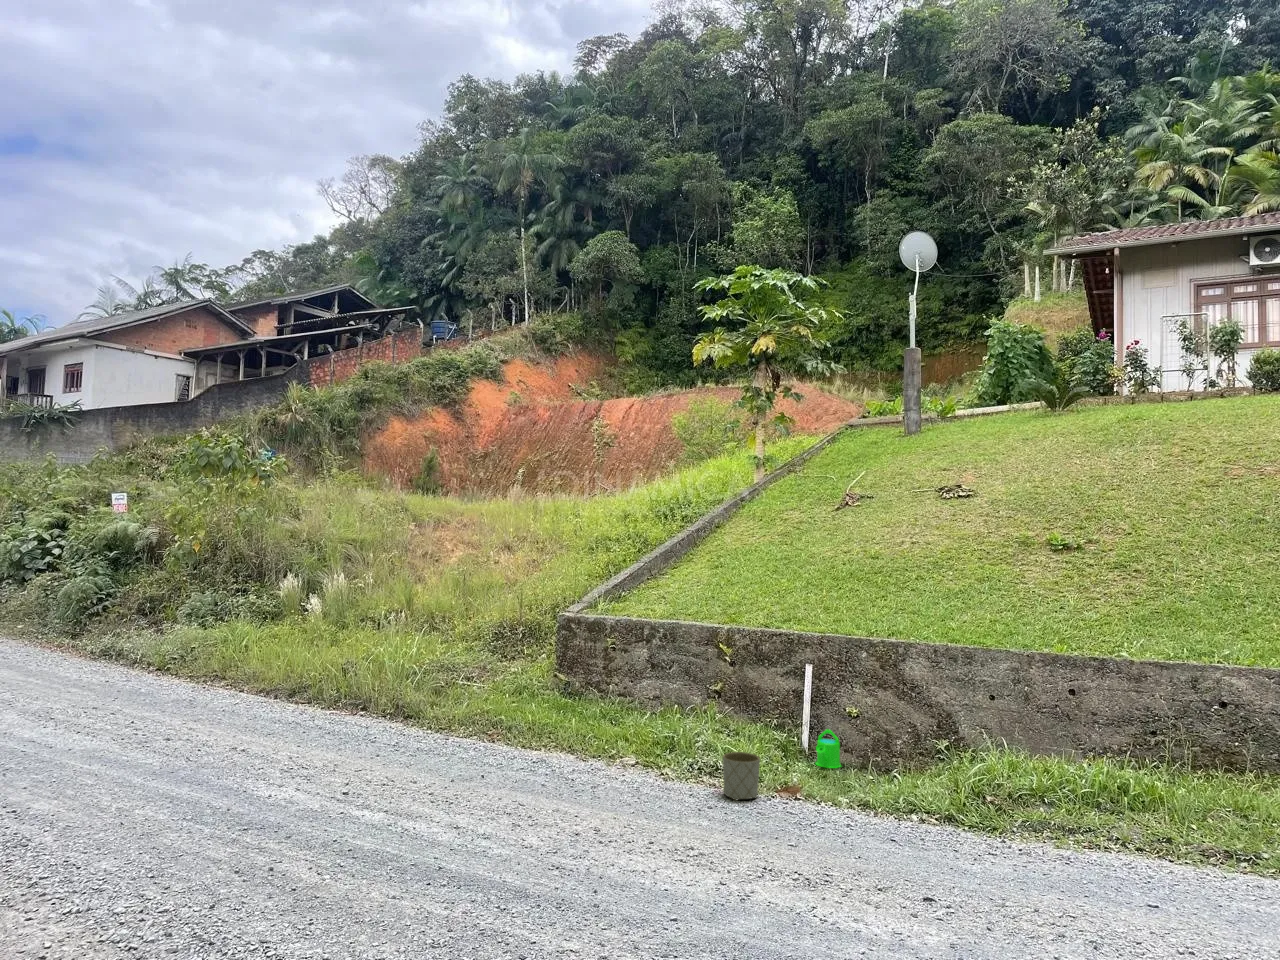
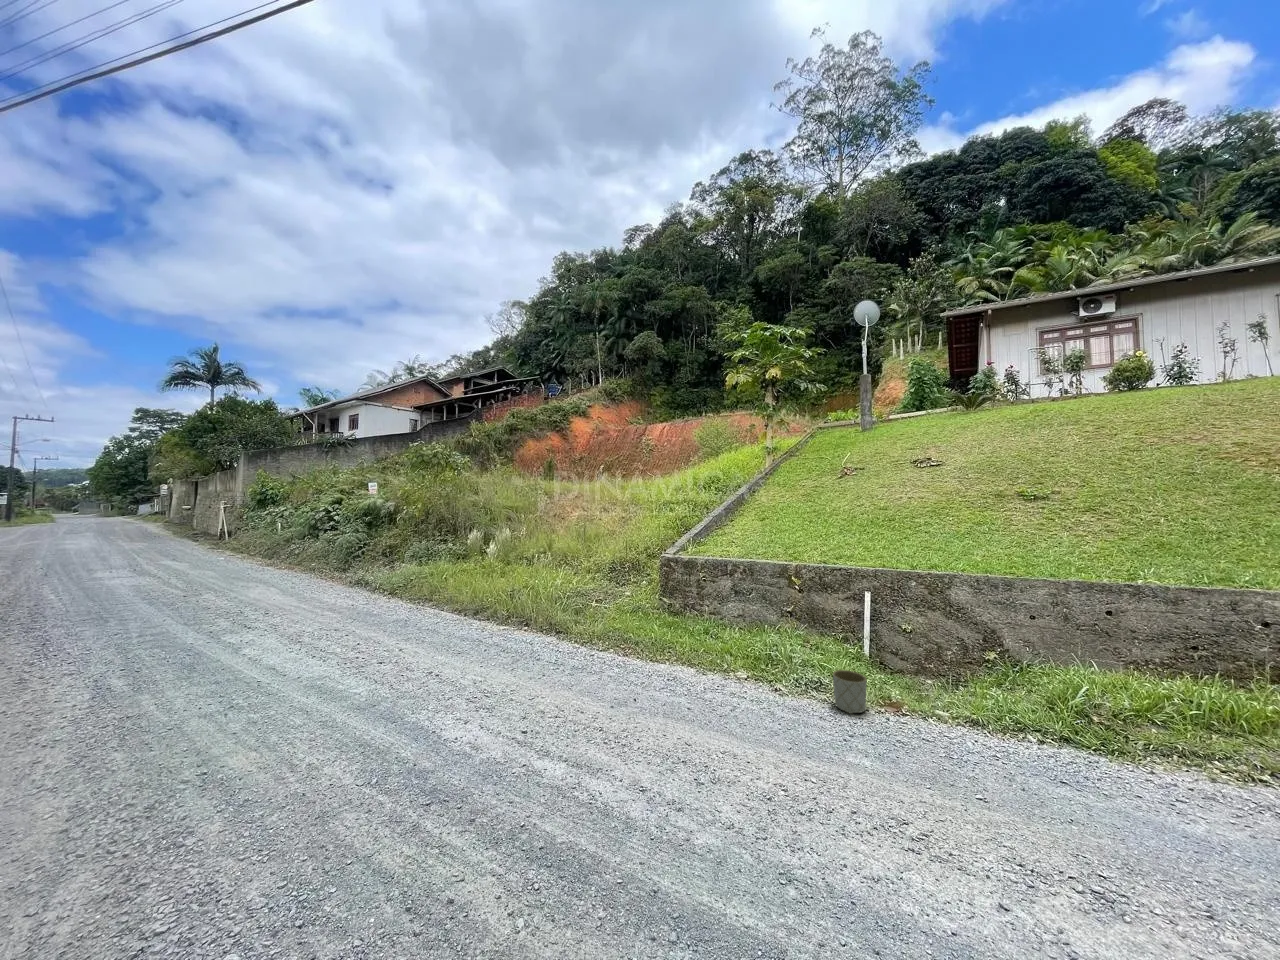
watering can: present [816,729,841,768] -> none [876,642,900,673]

